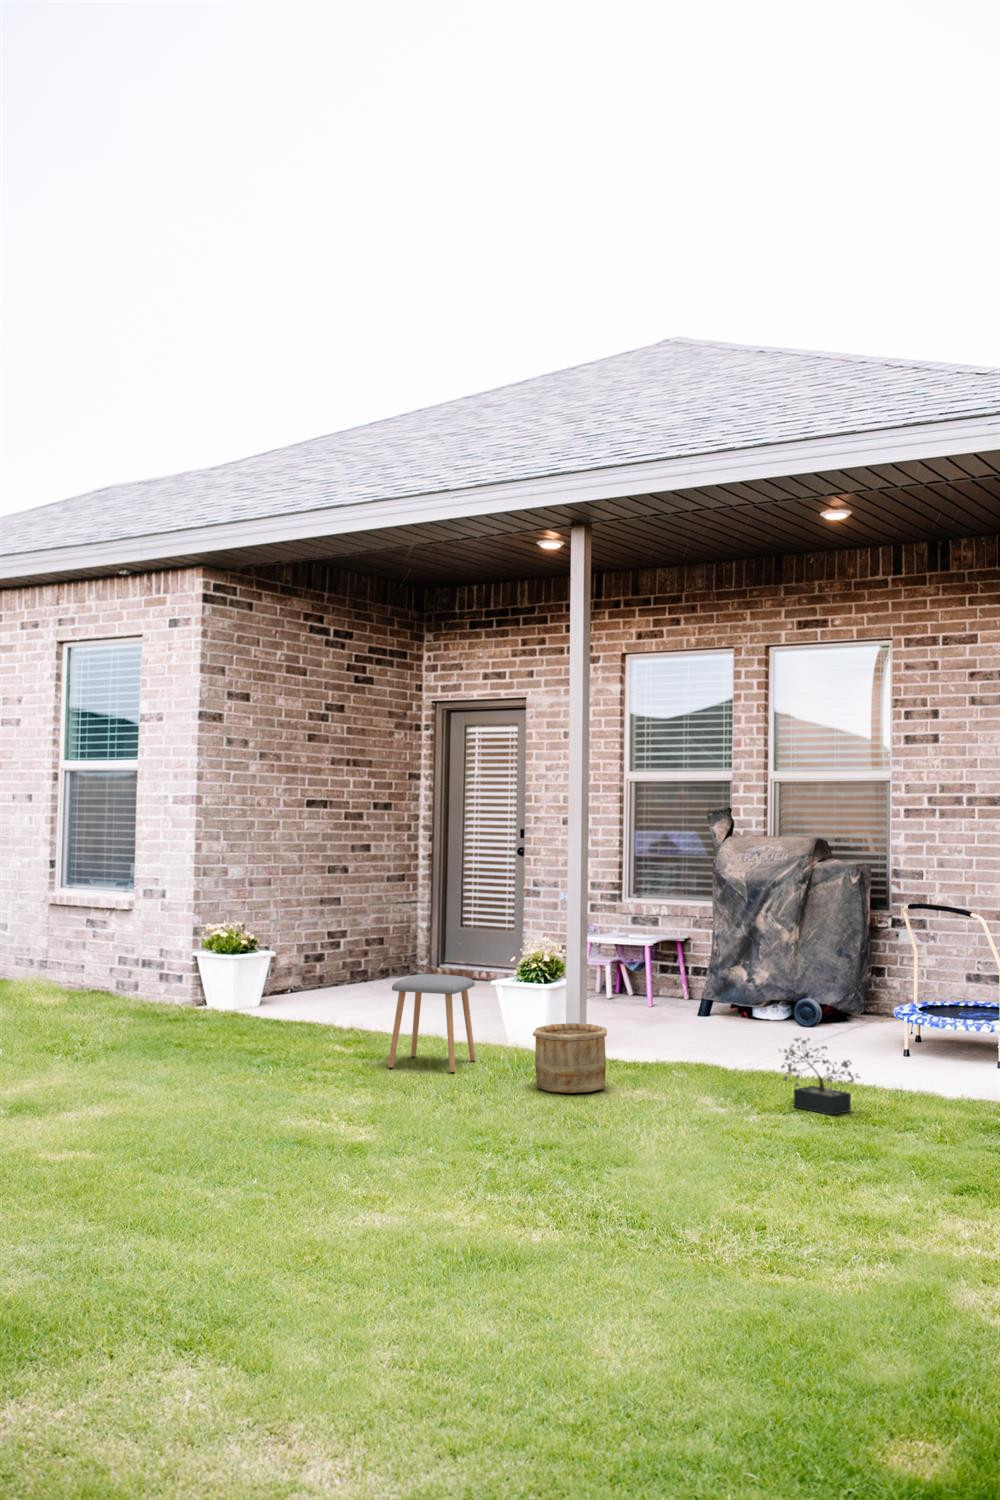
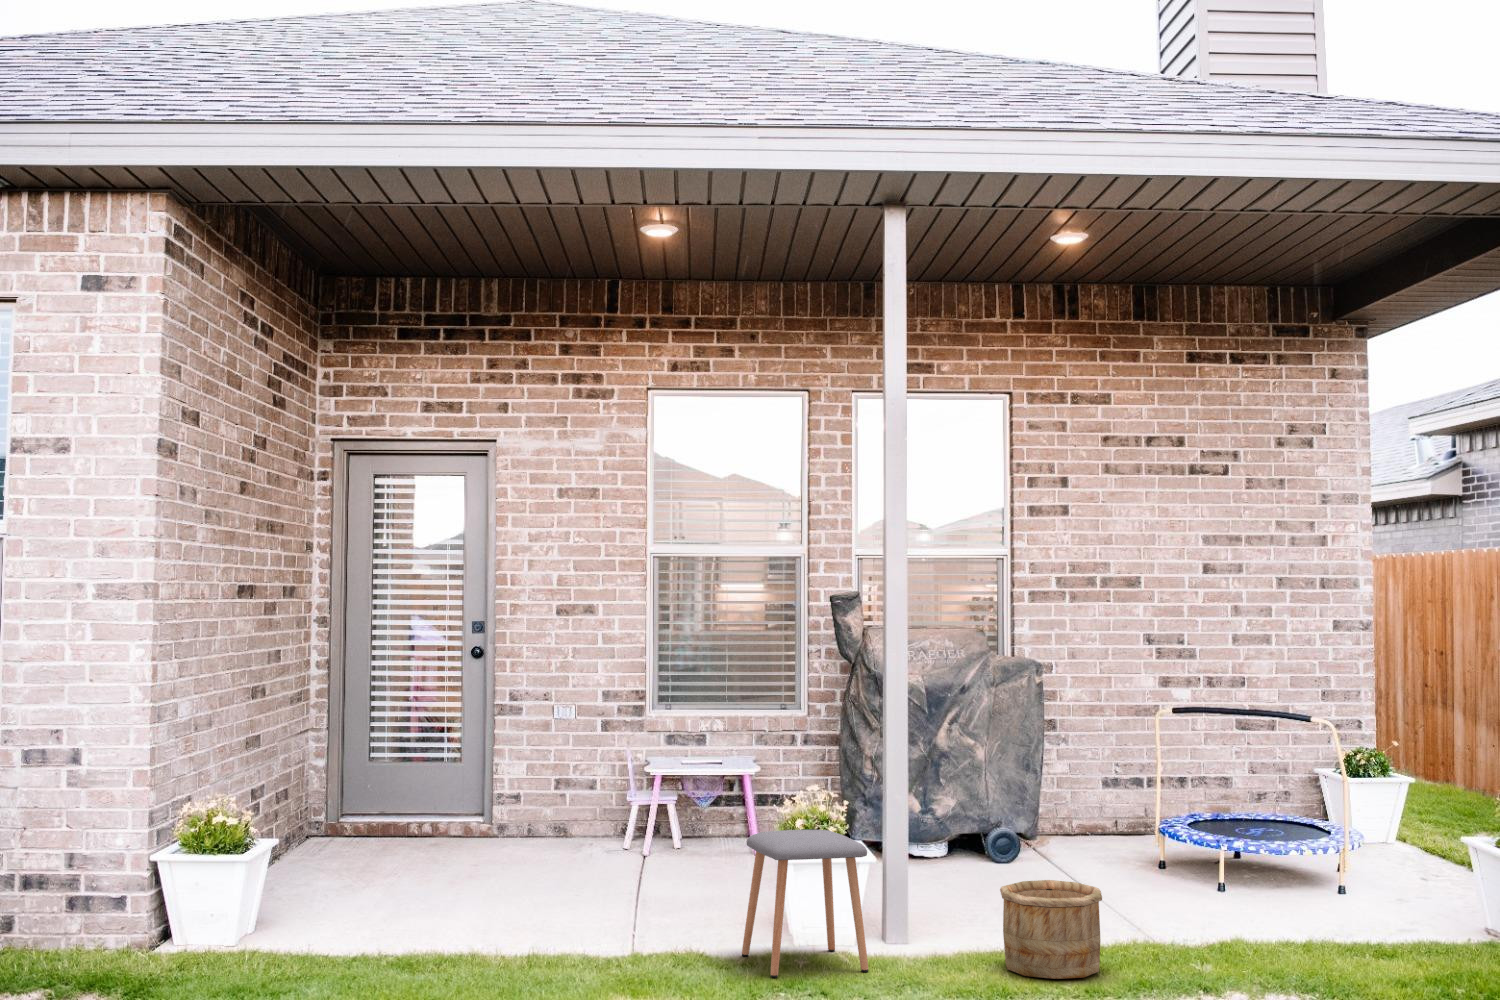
decorative plant: present [781,1038,860,1115] -> none [1289,869,1396,961]

